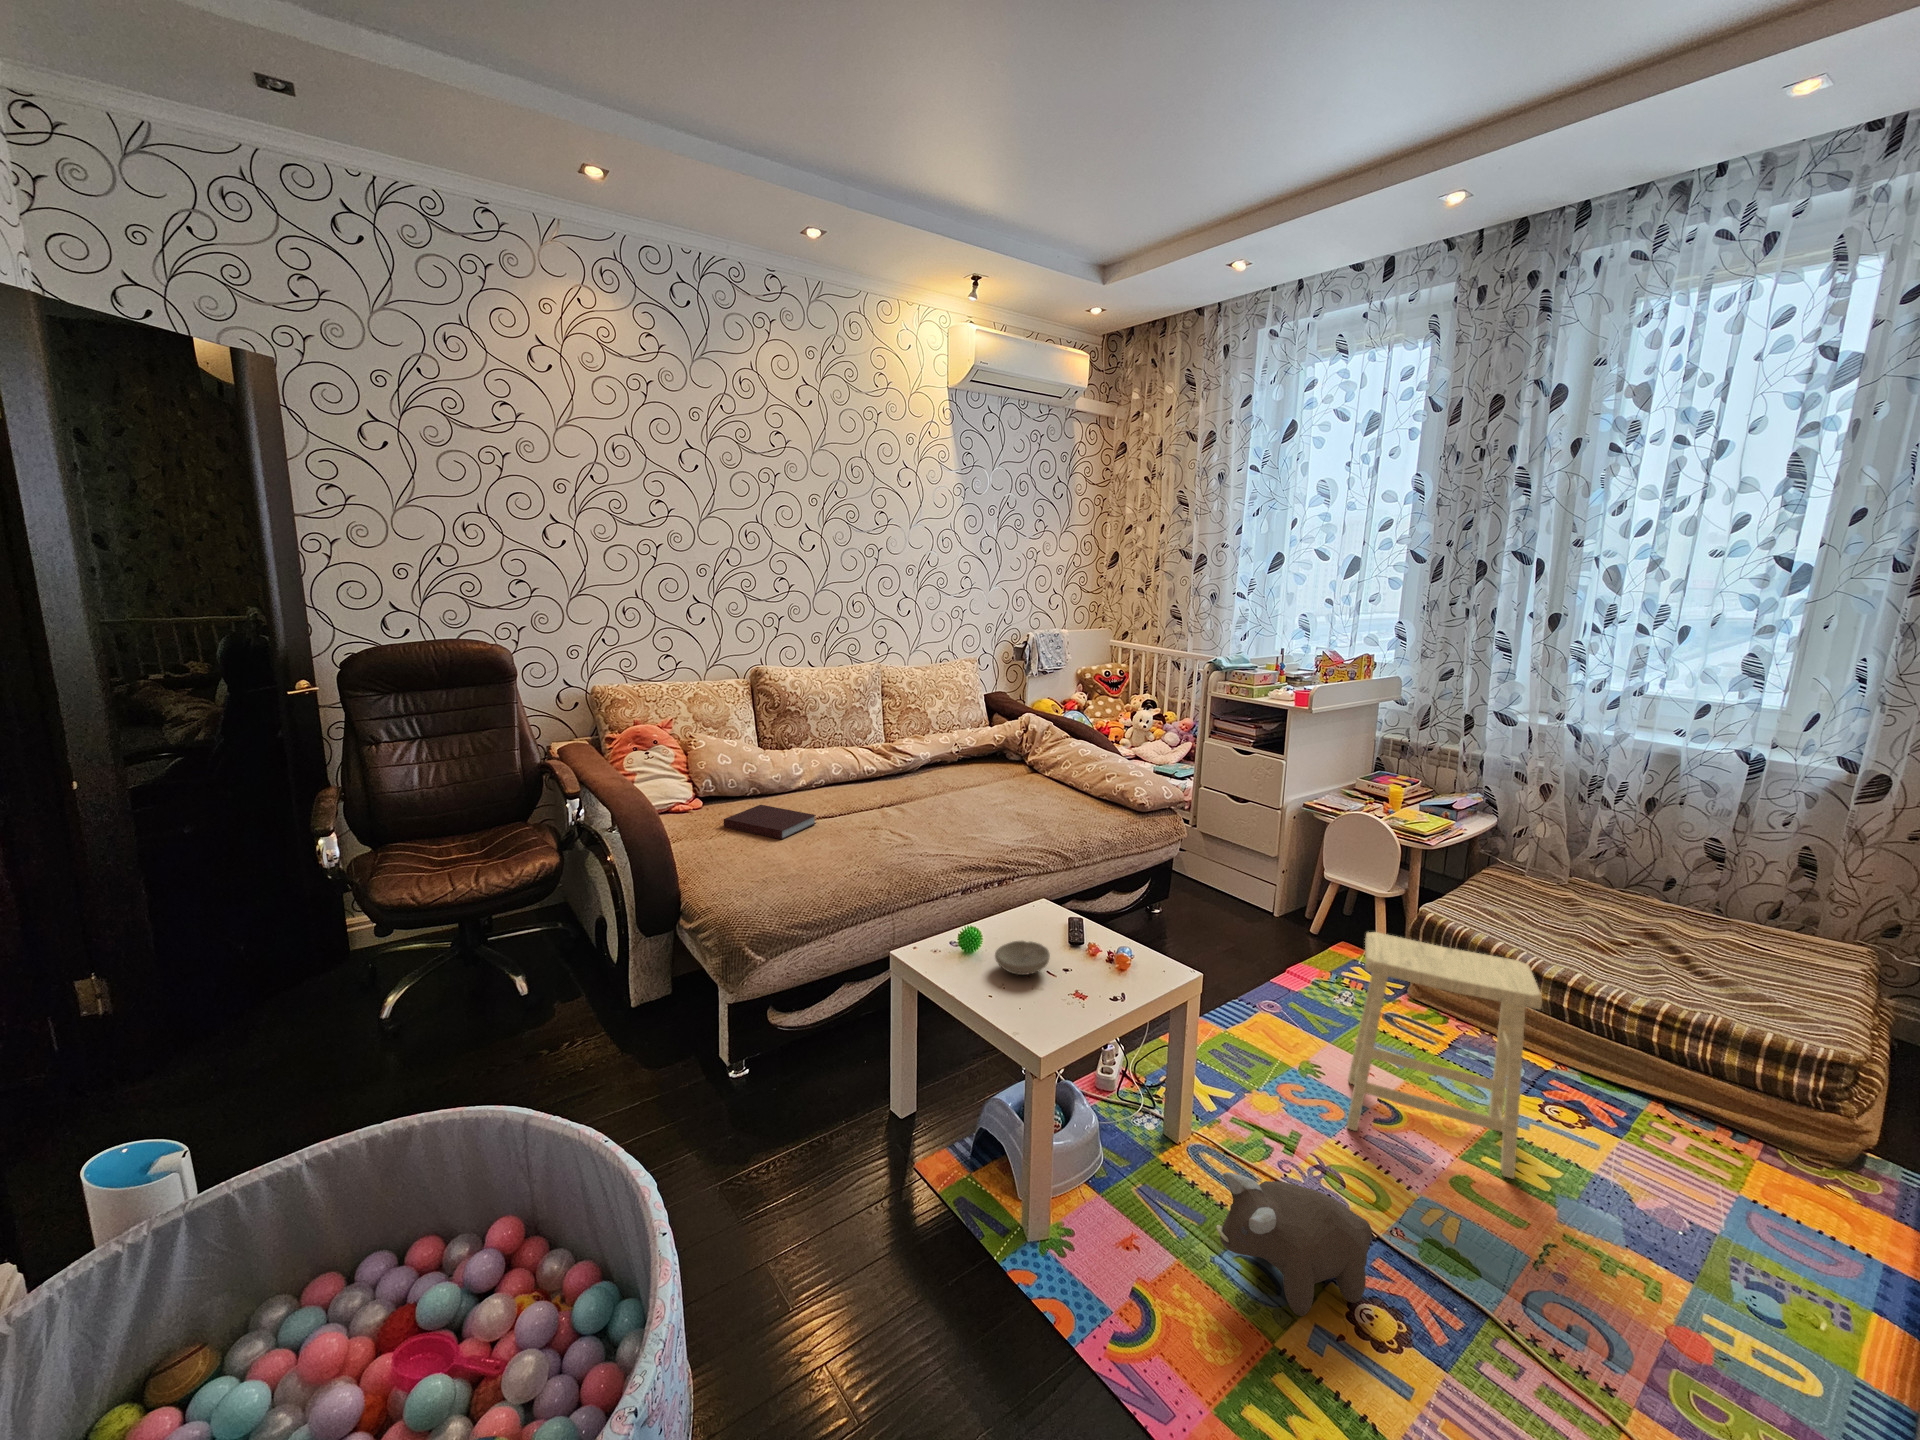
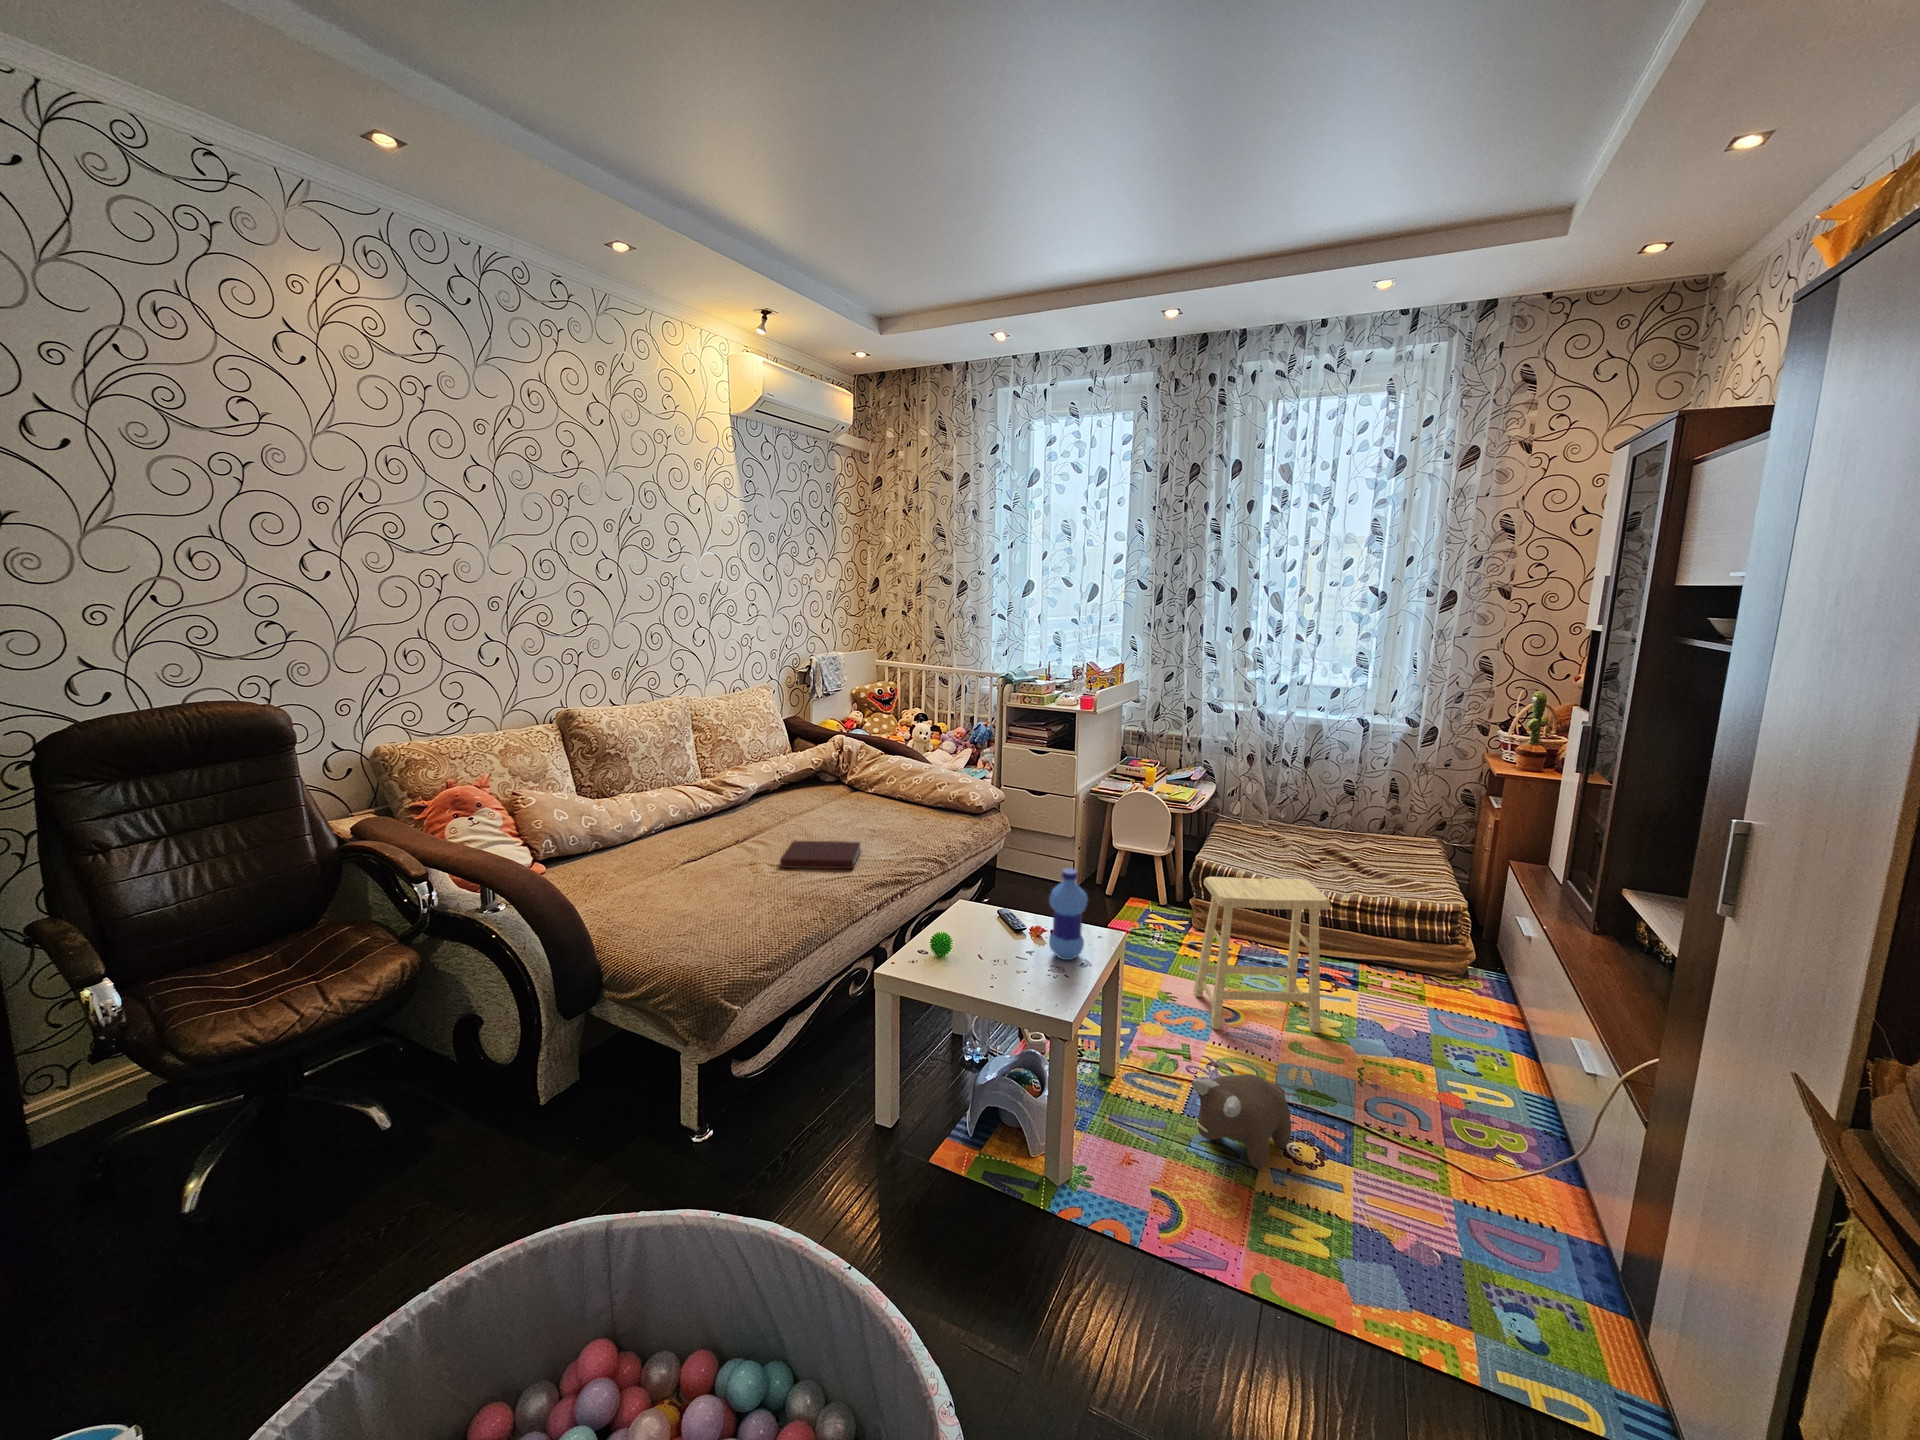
notebook: present [724,805,816,840] -> present [780,841,861,869]
water bottle: none [1091,880,1137,988] -> present [1049,868,1088,960]
bowl: present [995,941,1050,975] -> none [969,936,1017,967]

